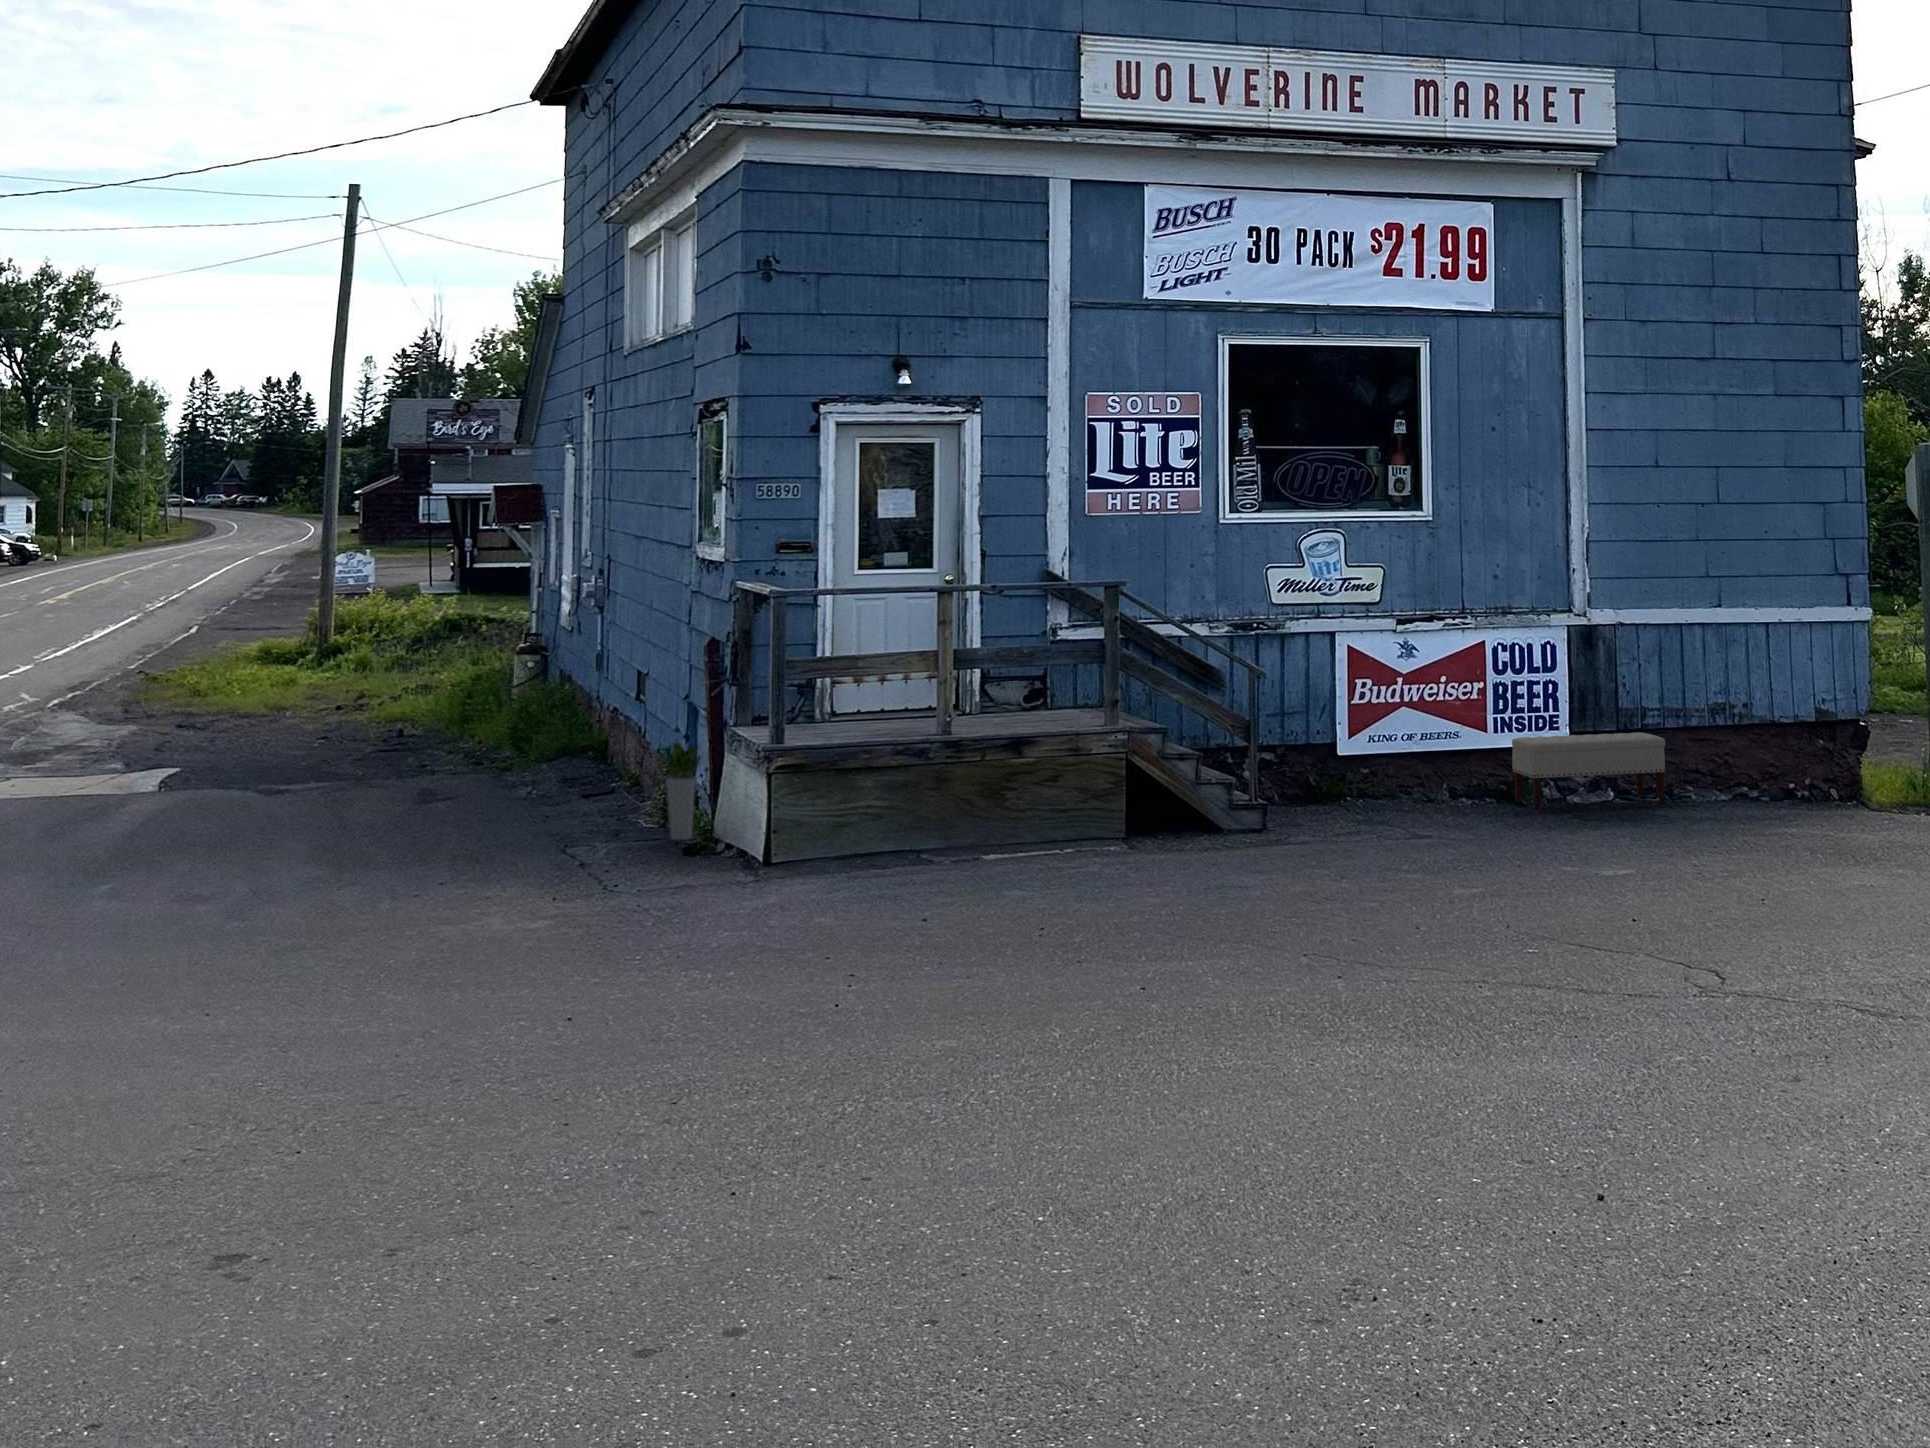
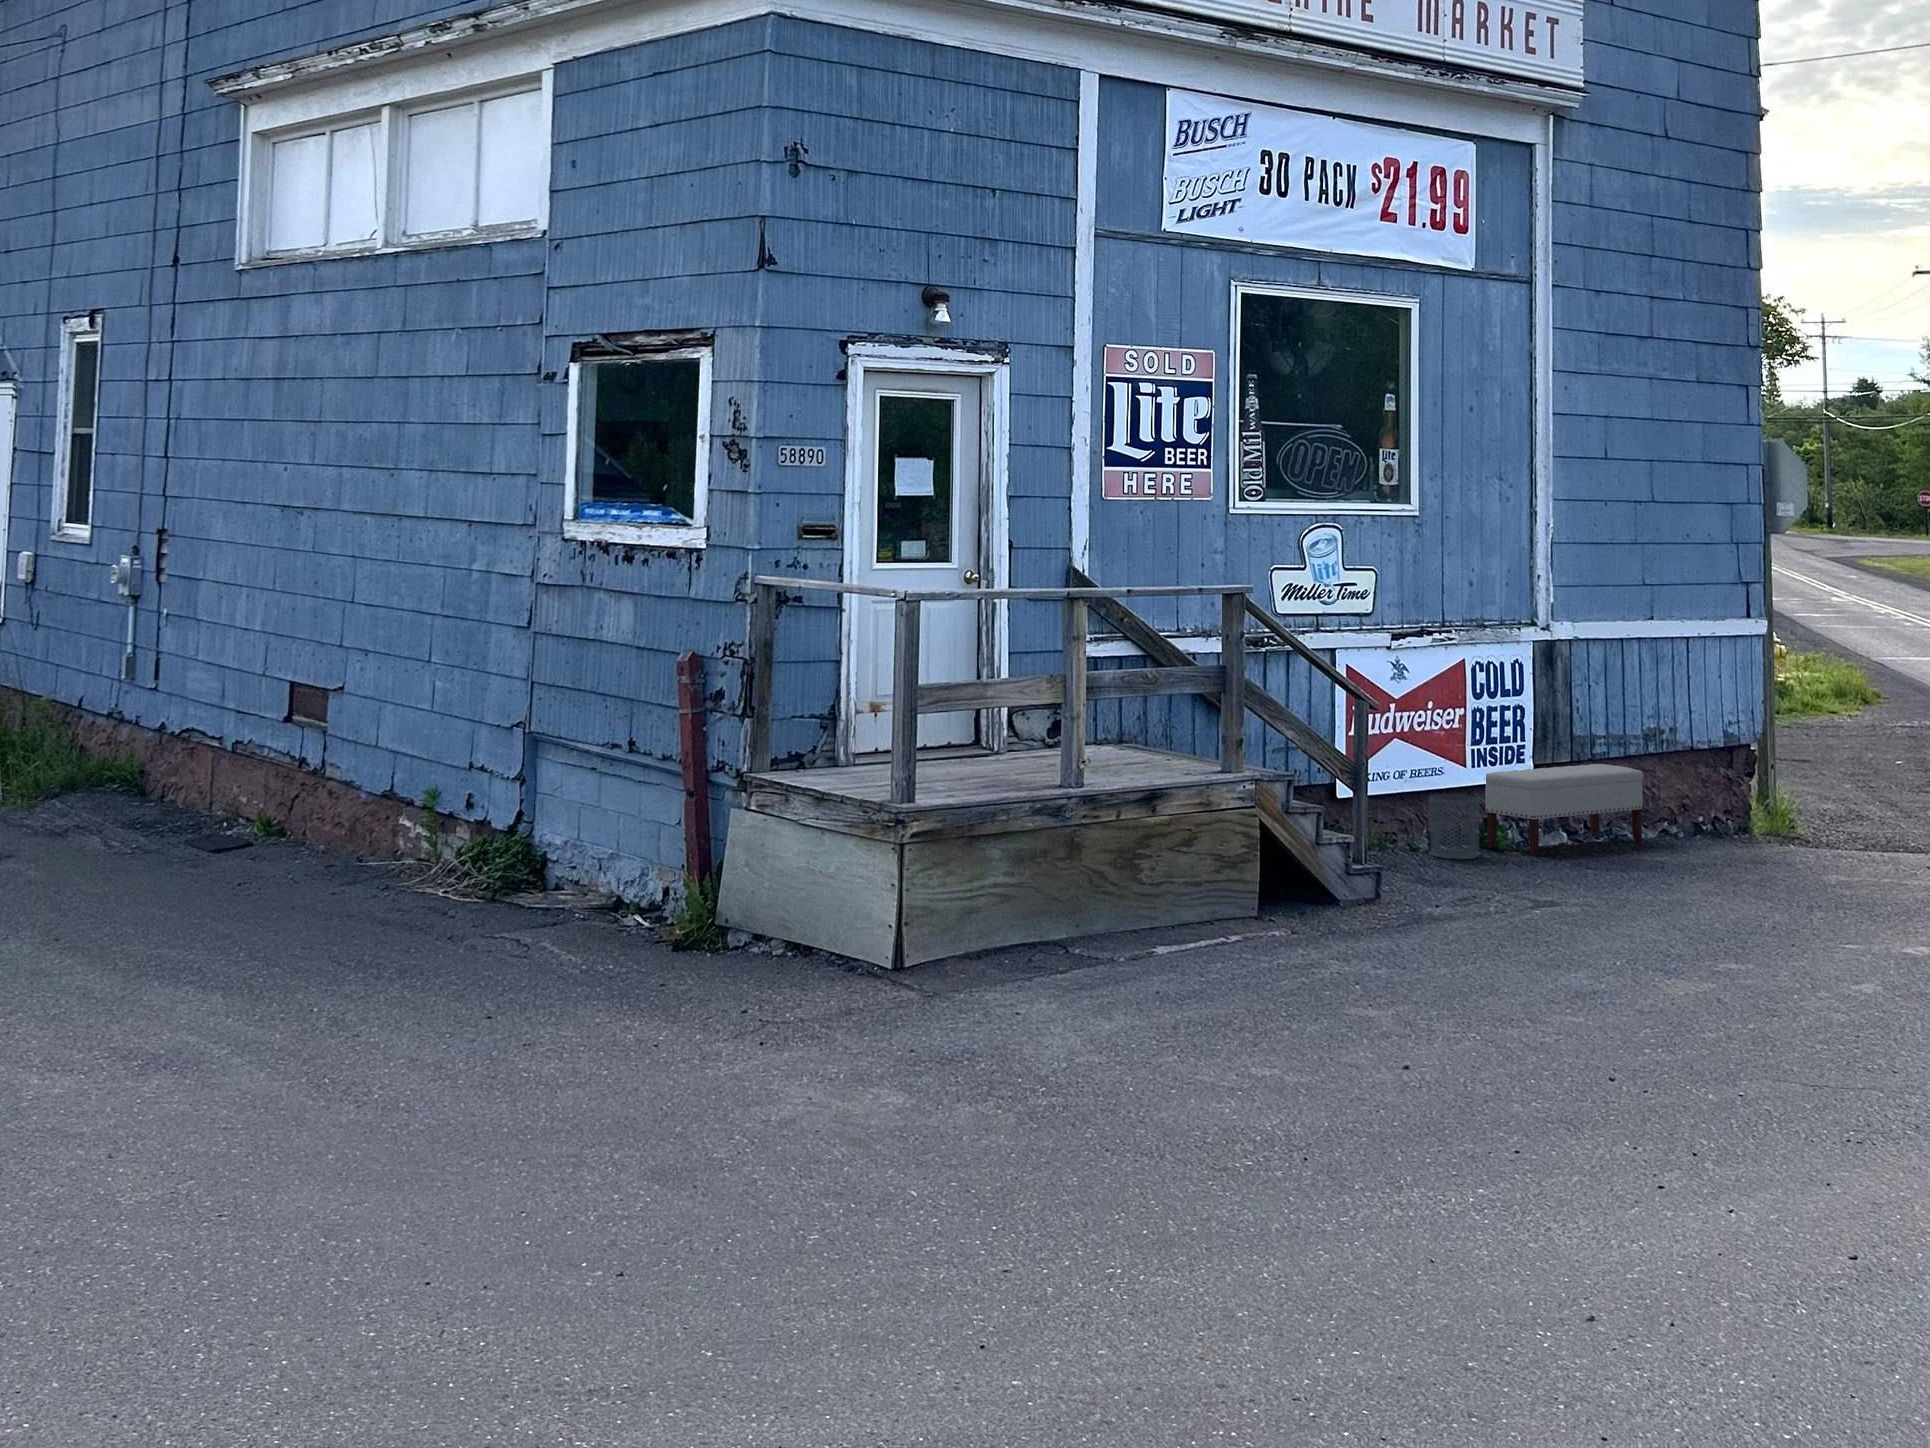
planter: present [666,742,701,840] -> none [584,793,651,929]
waste bin: none [1444,756,1486,811] -> present [1429,794,1480,859]

